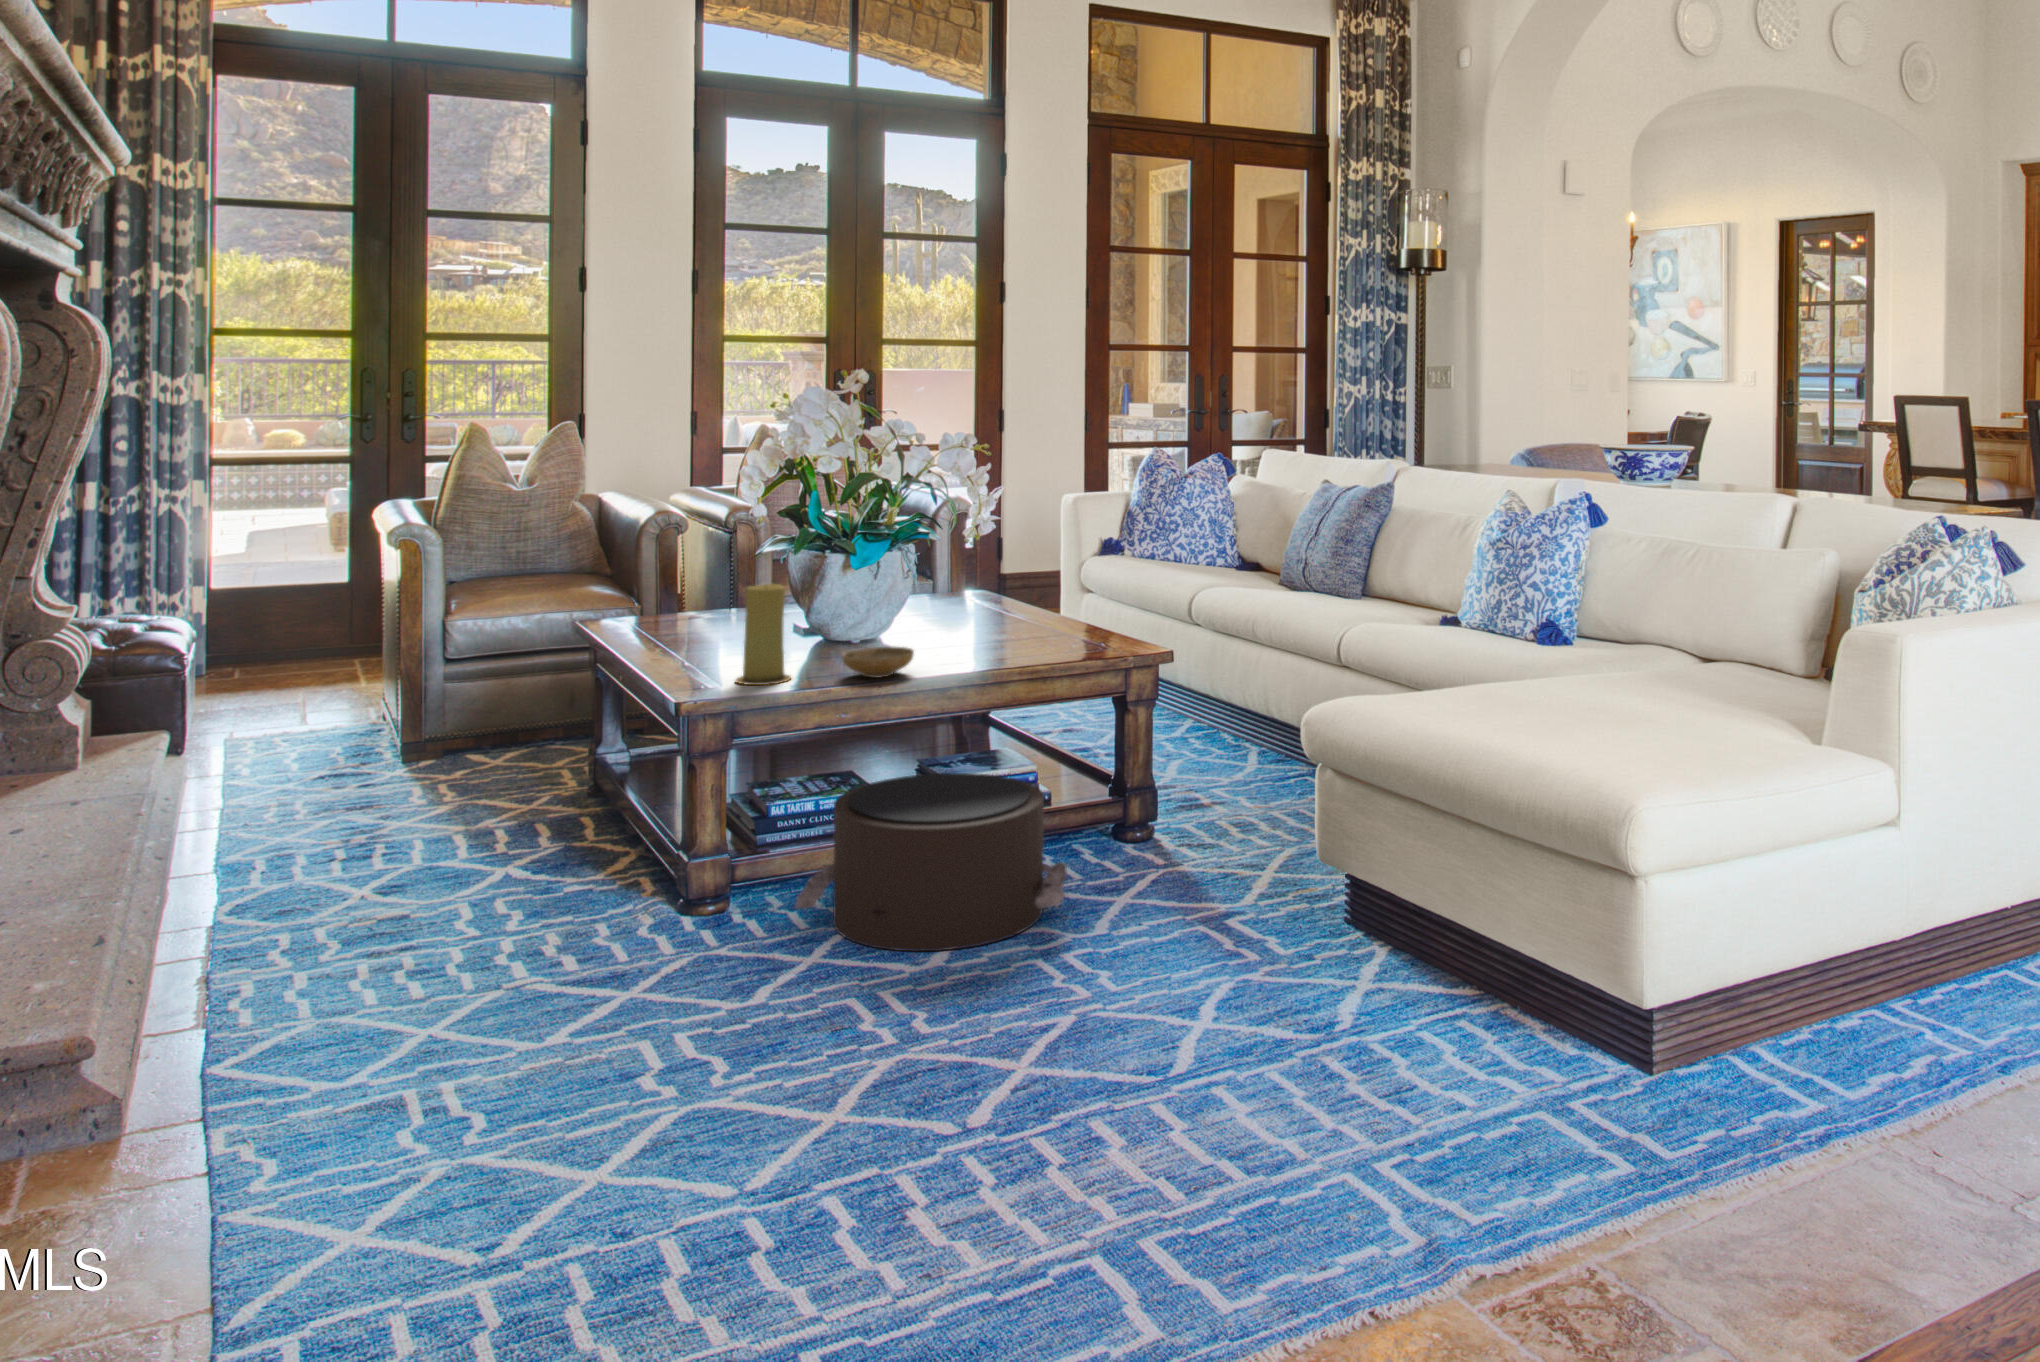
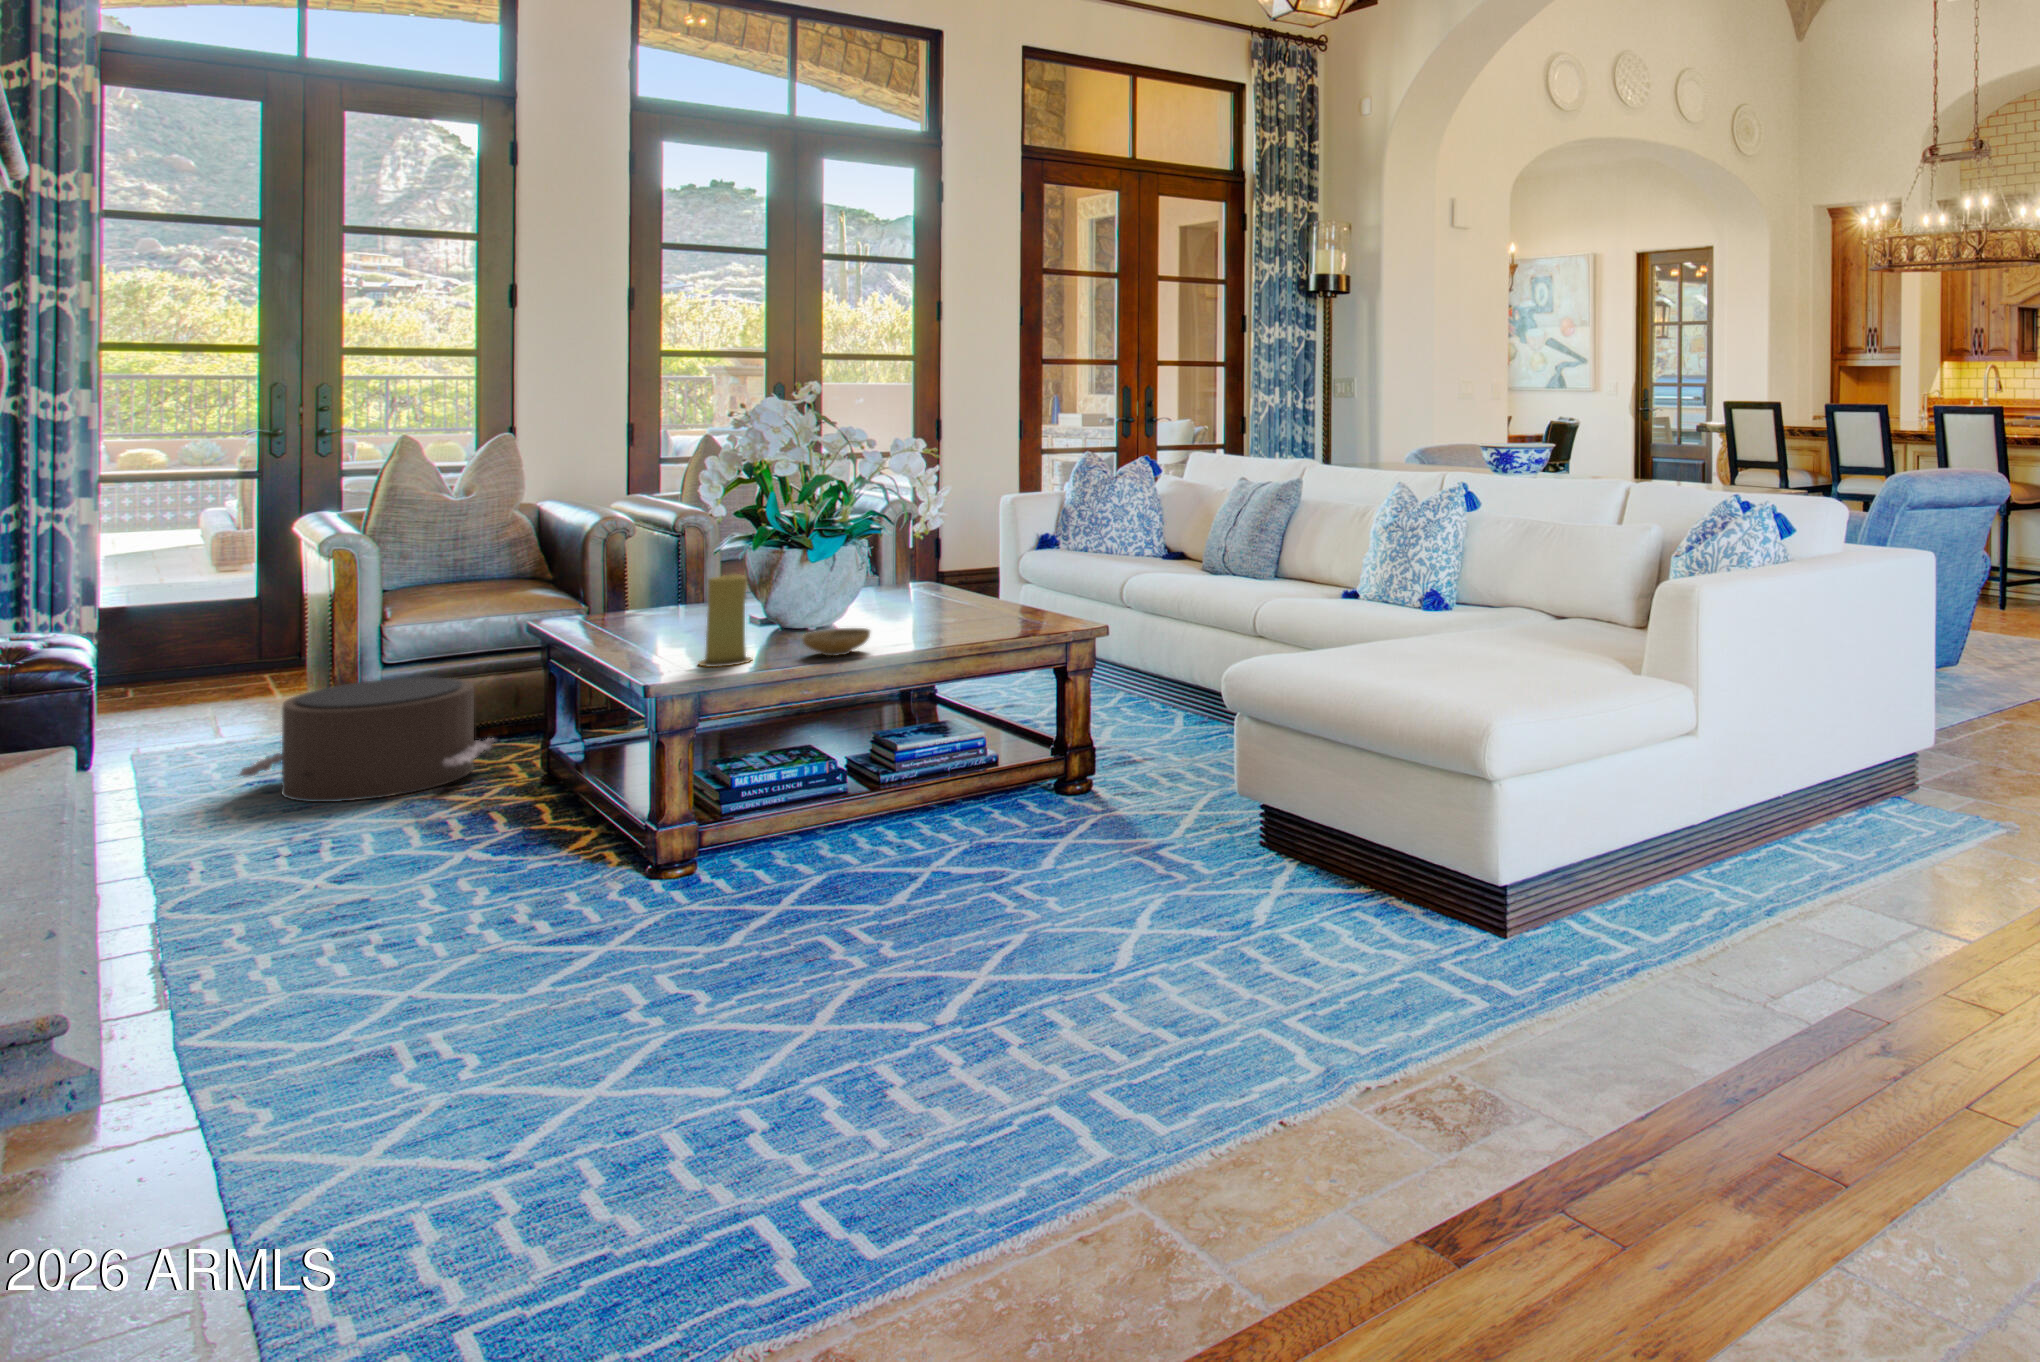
pouf: present [795,773,1067,951] -> present [239,677,495,802]

